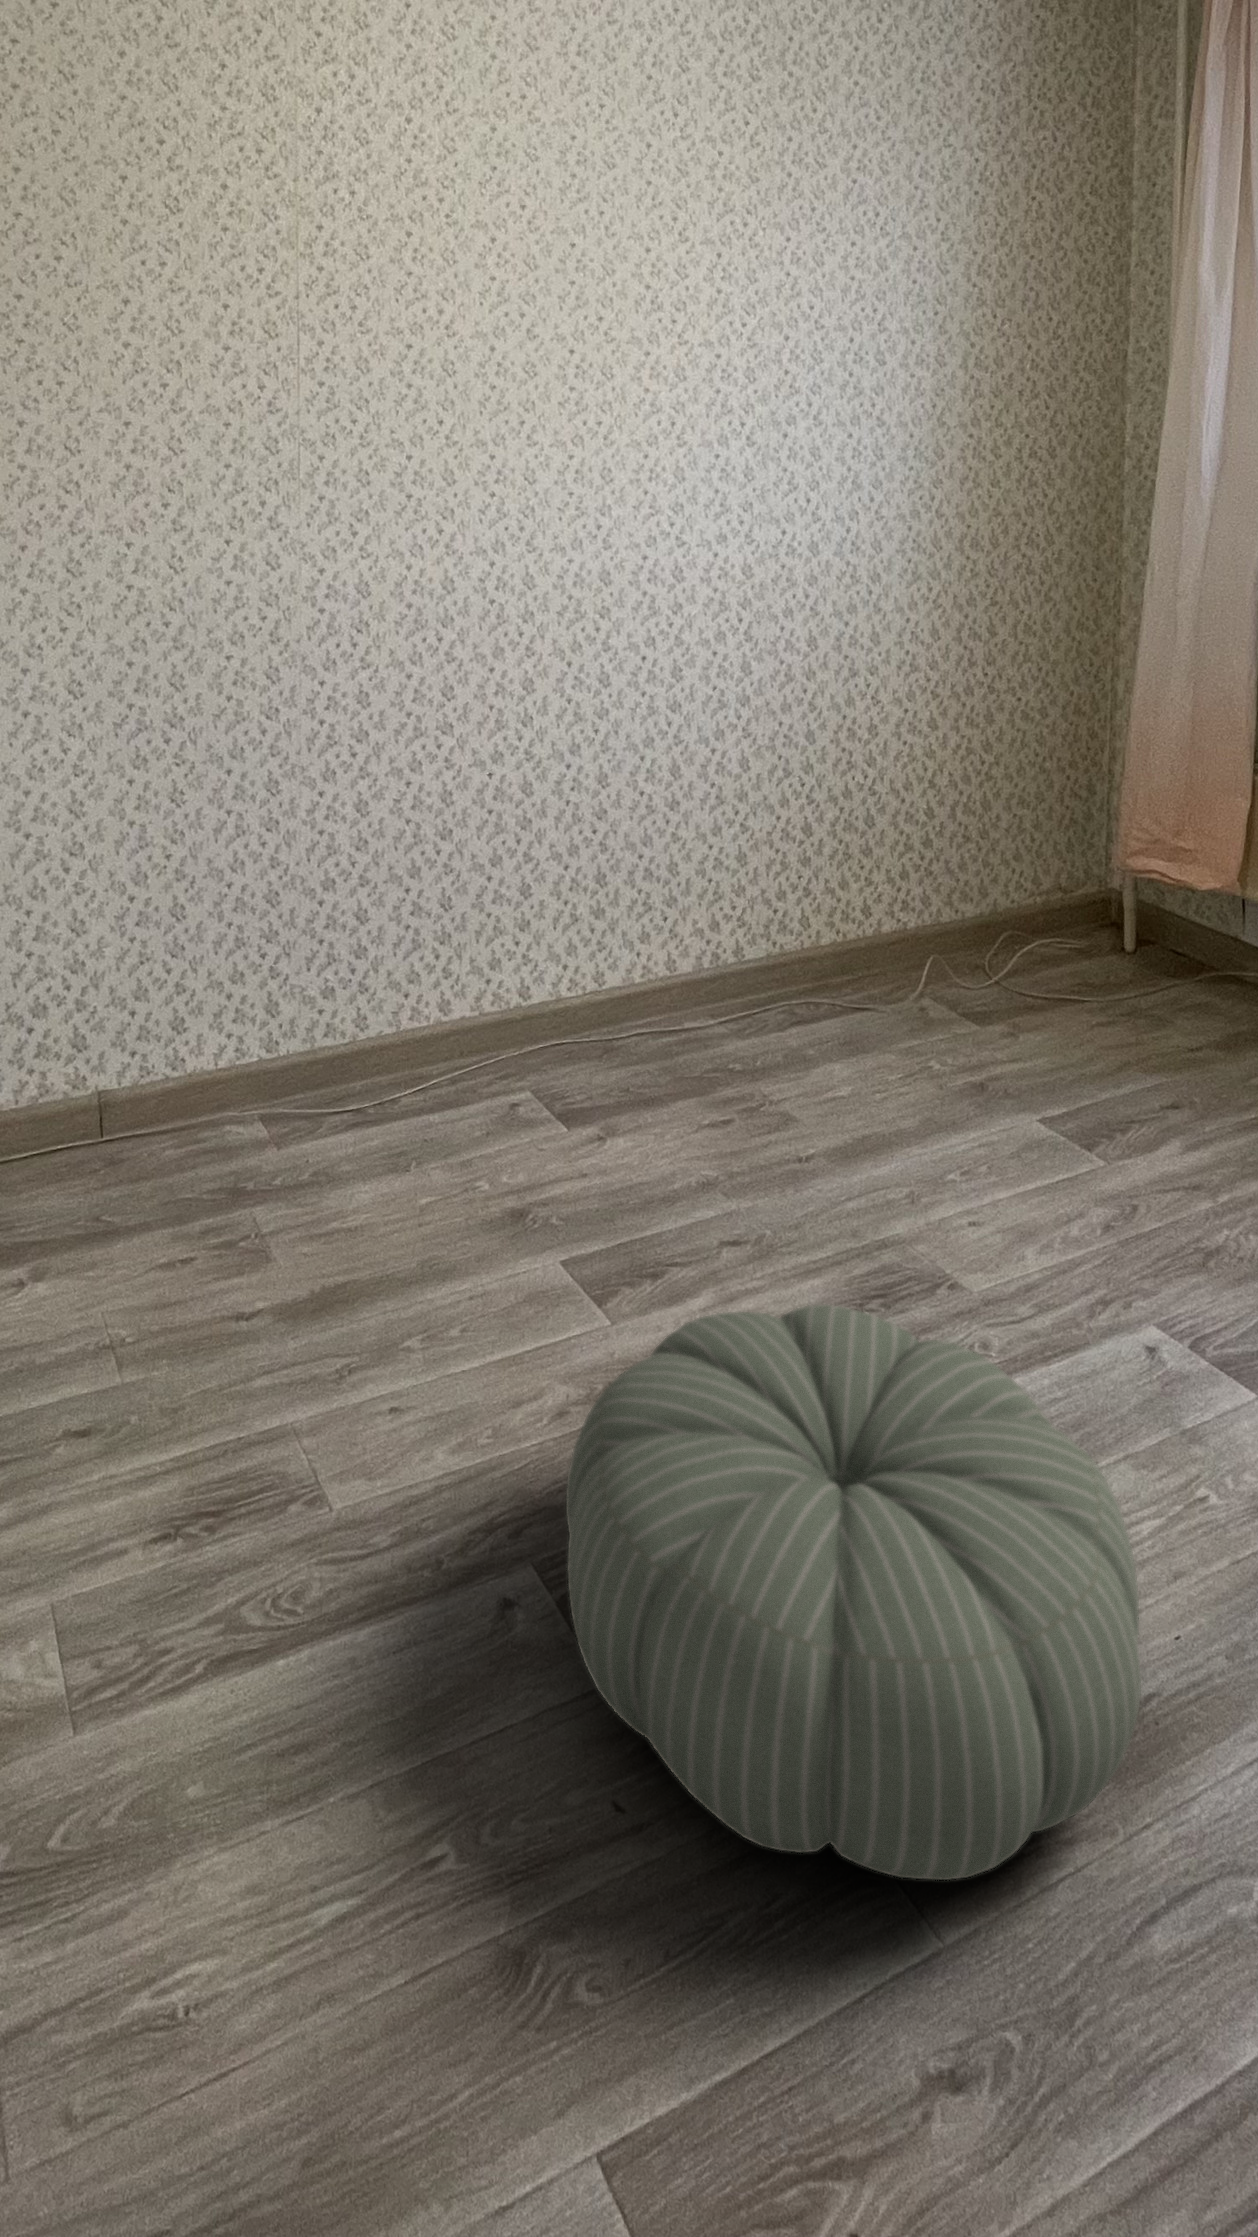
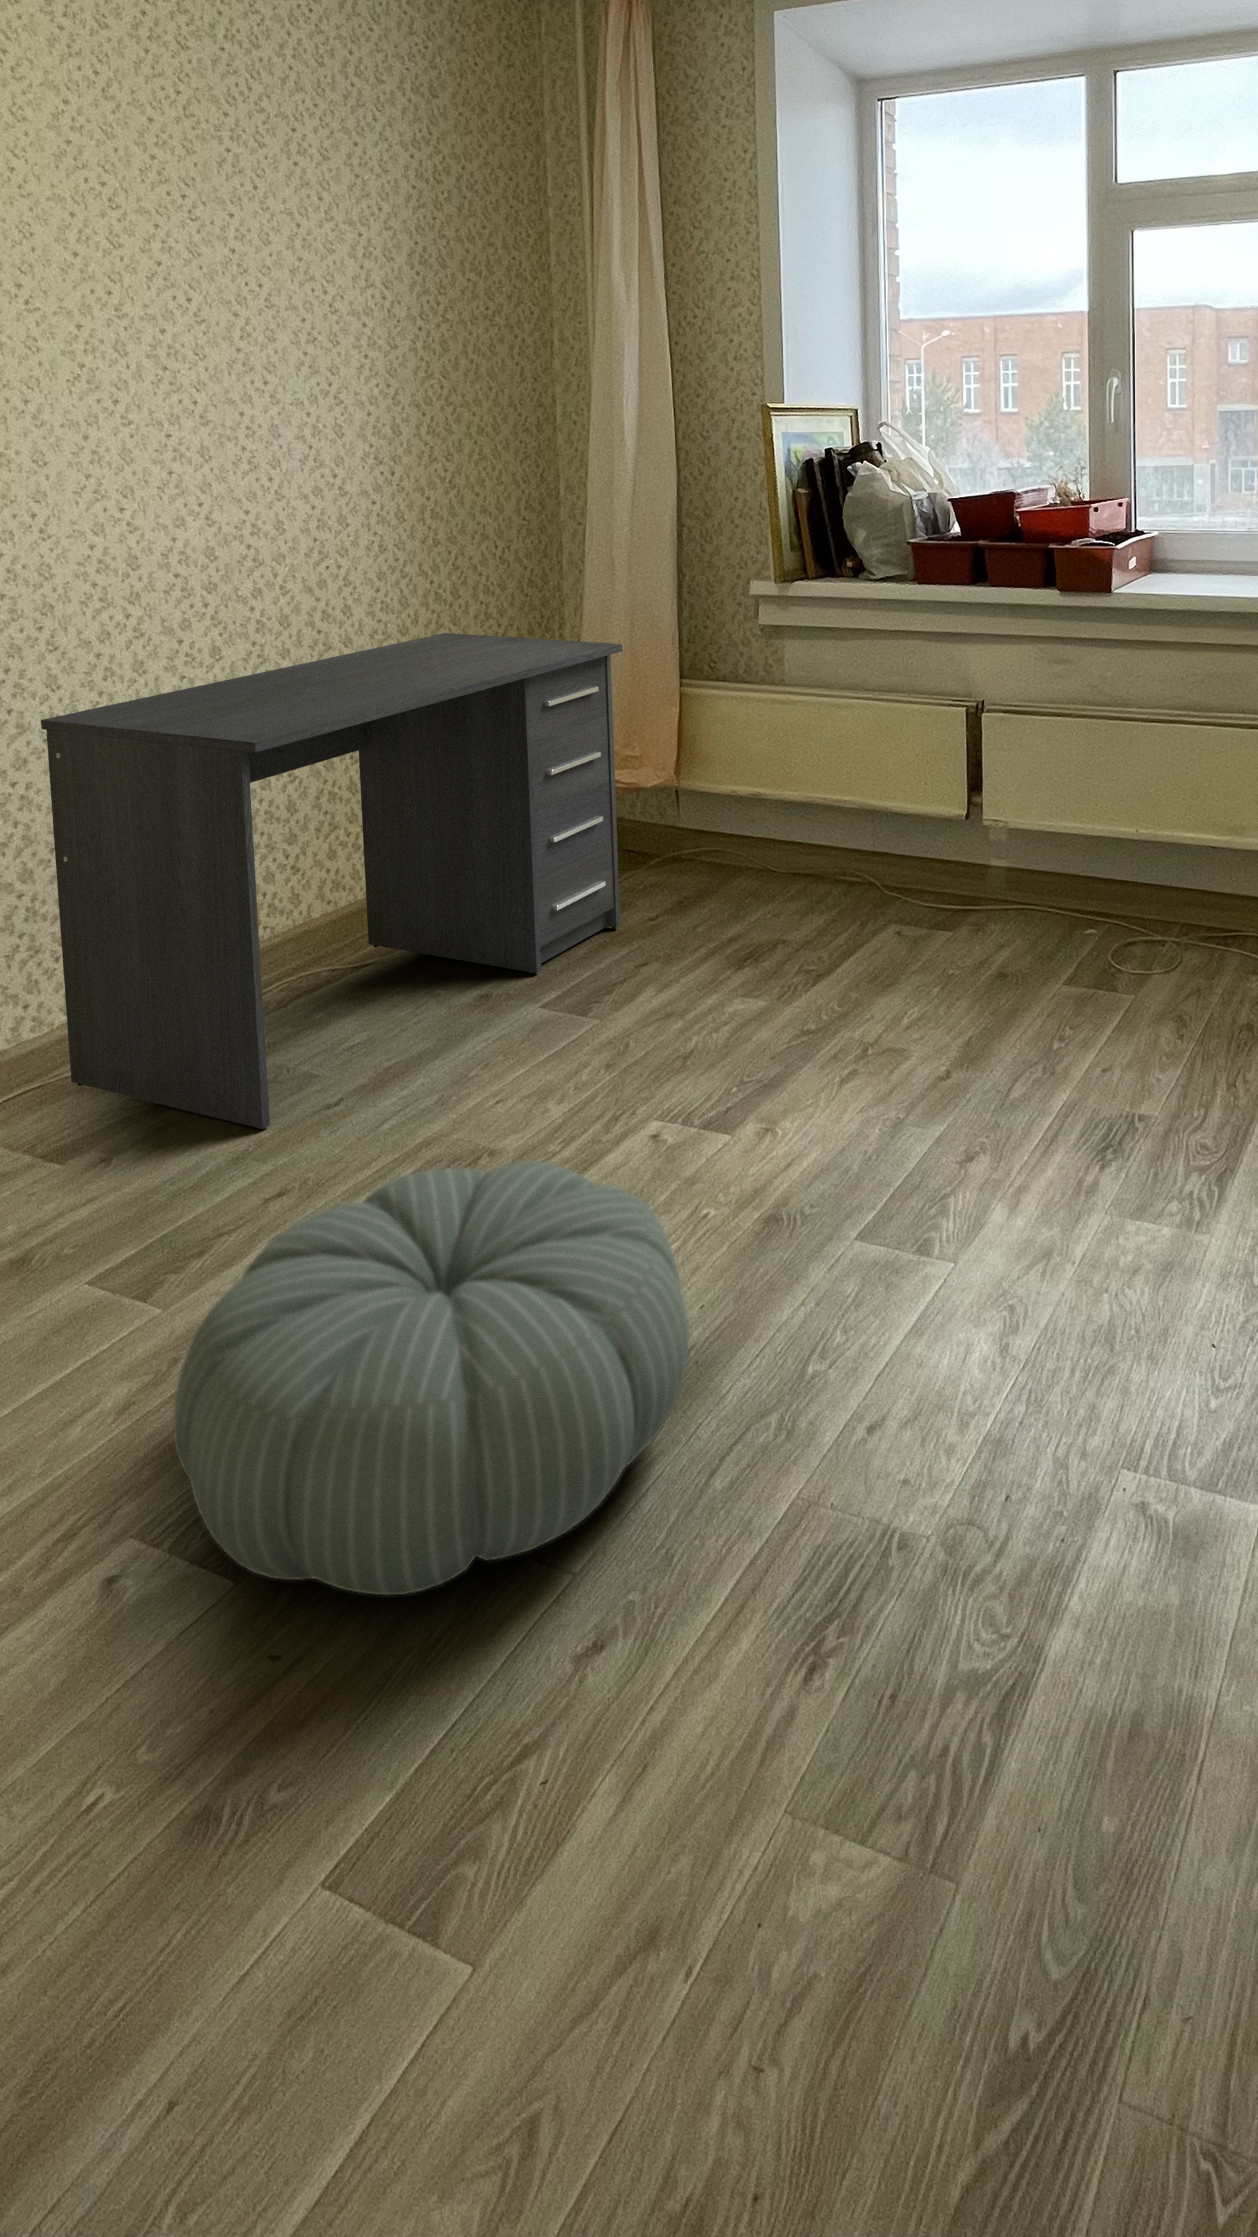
desk: none [591,672,1180,1161] -> present [41,633,622,1130]

